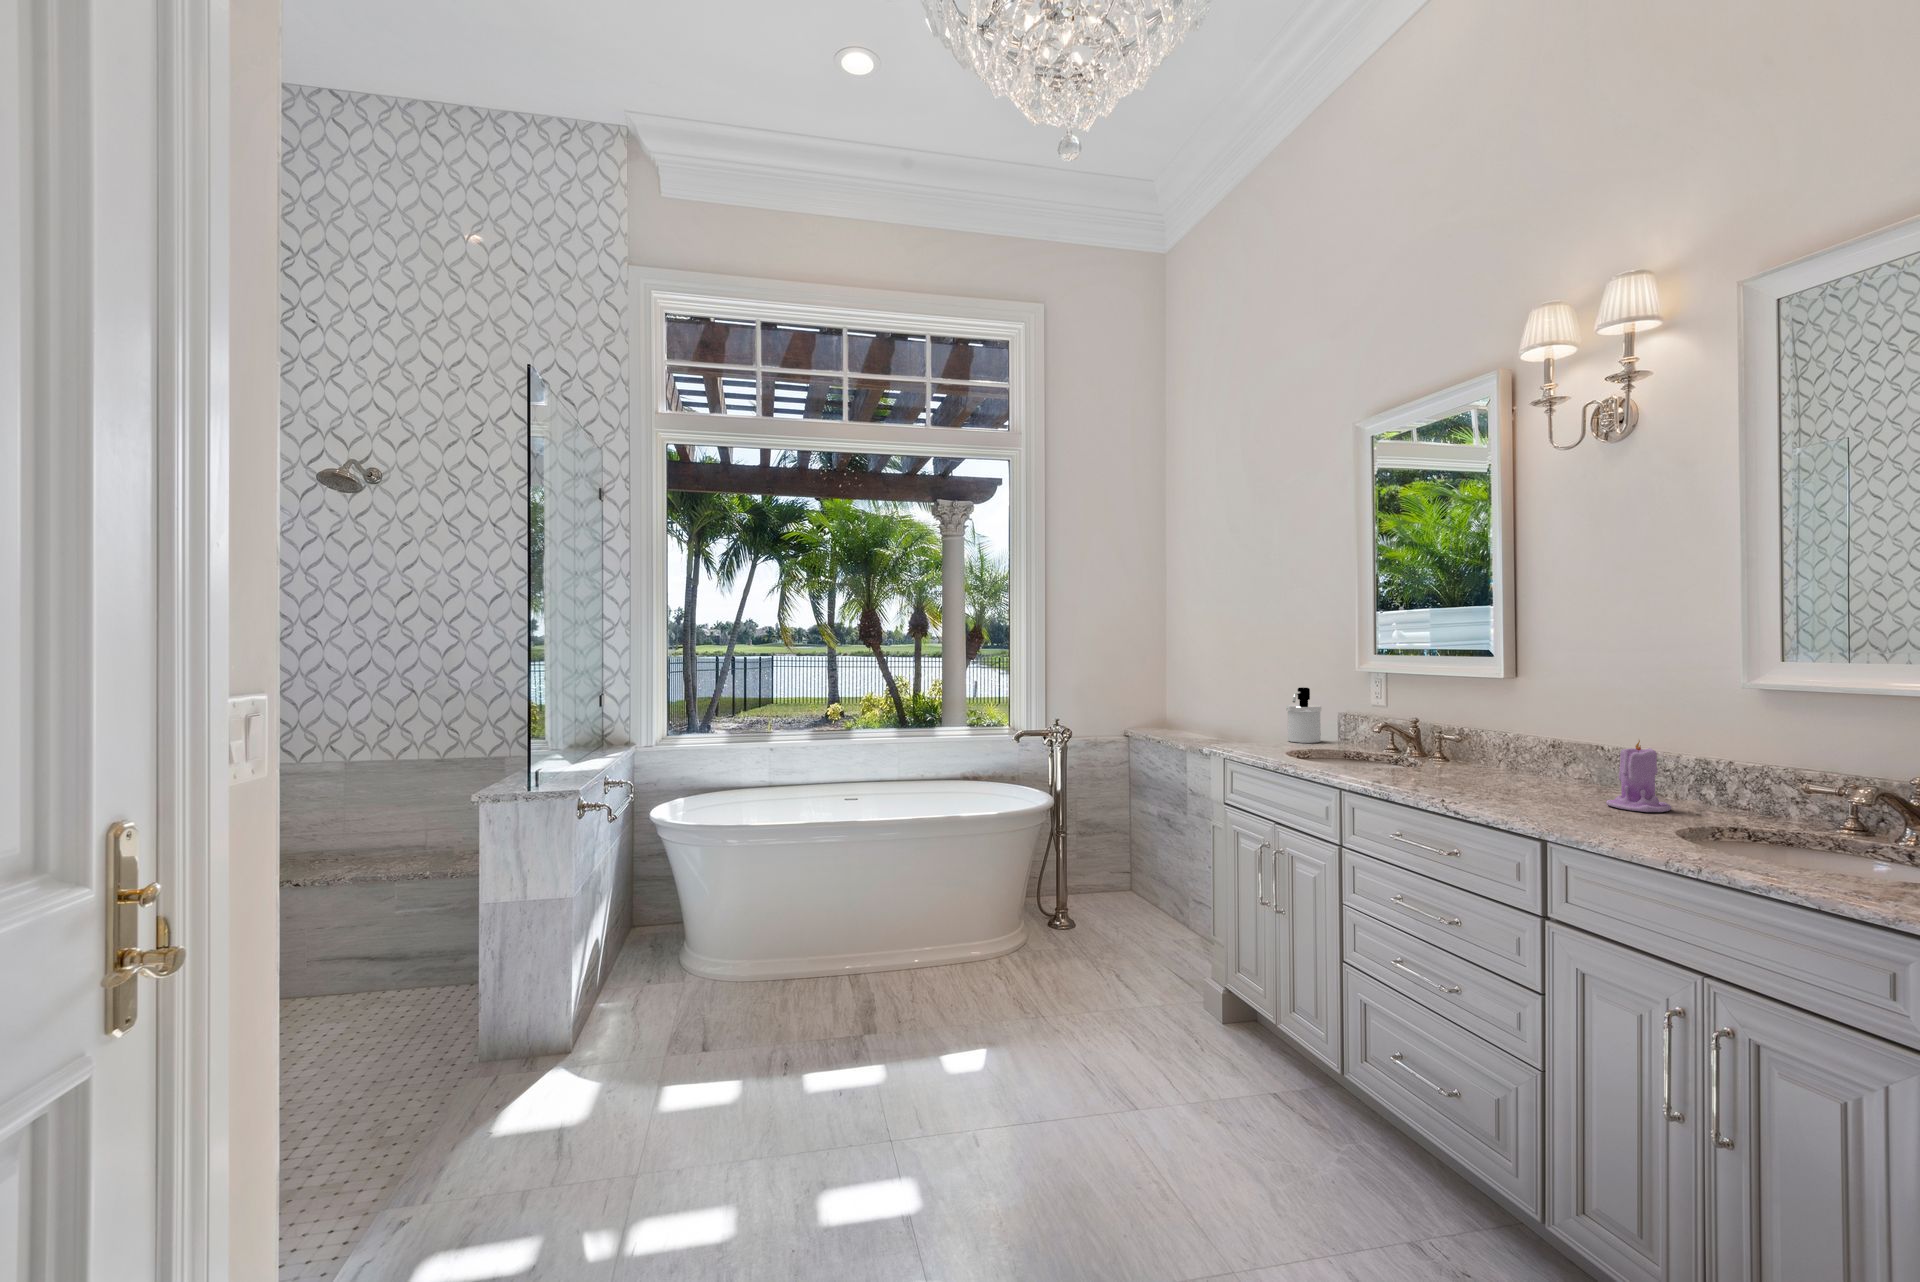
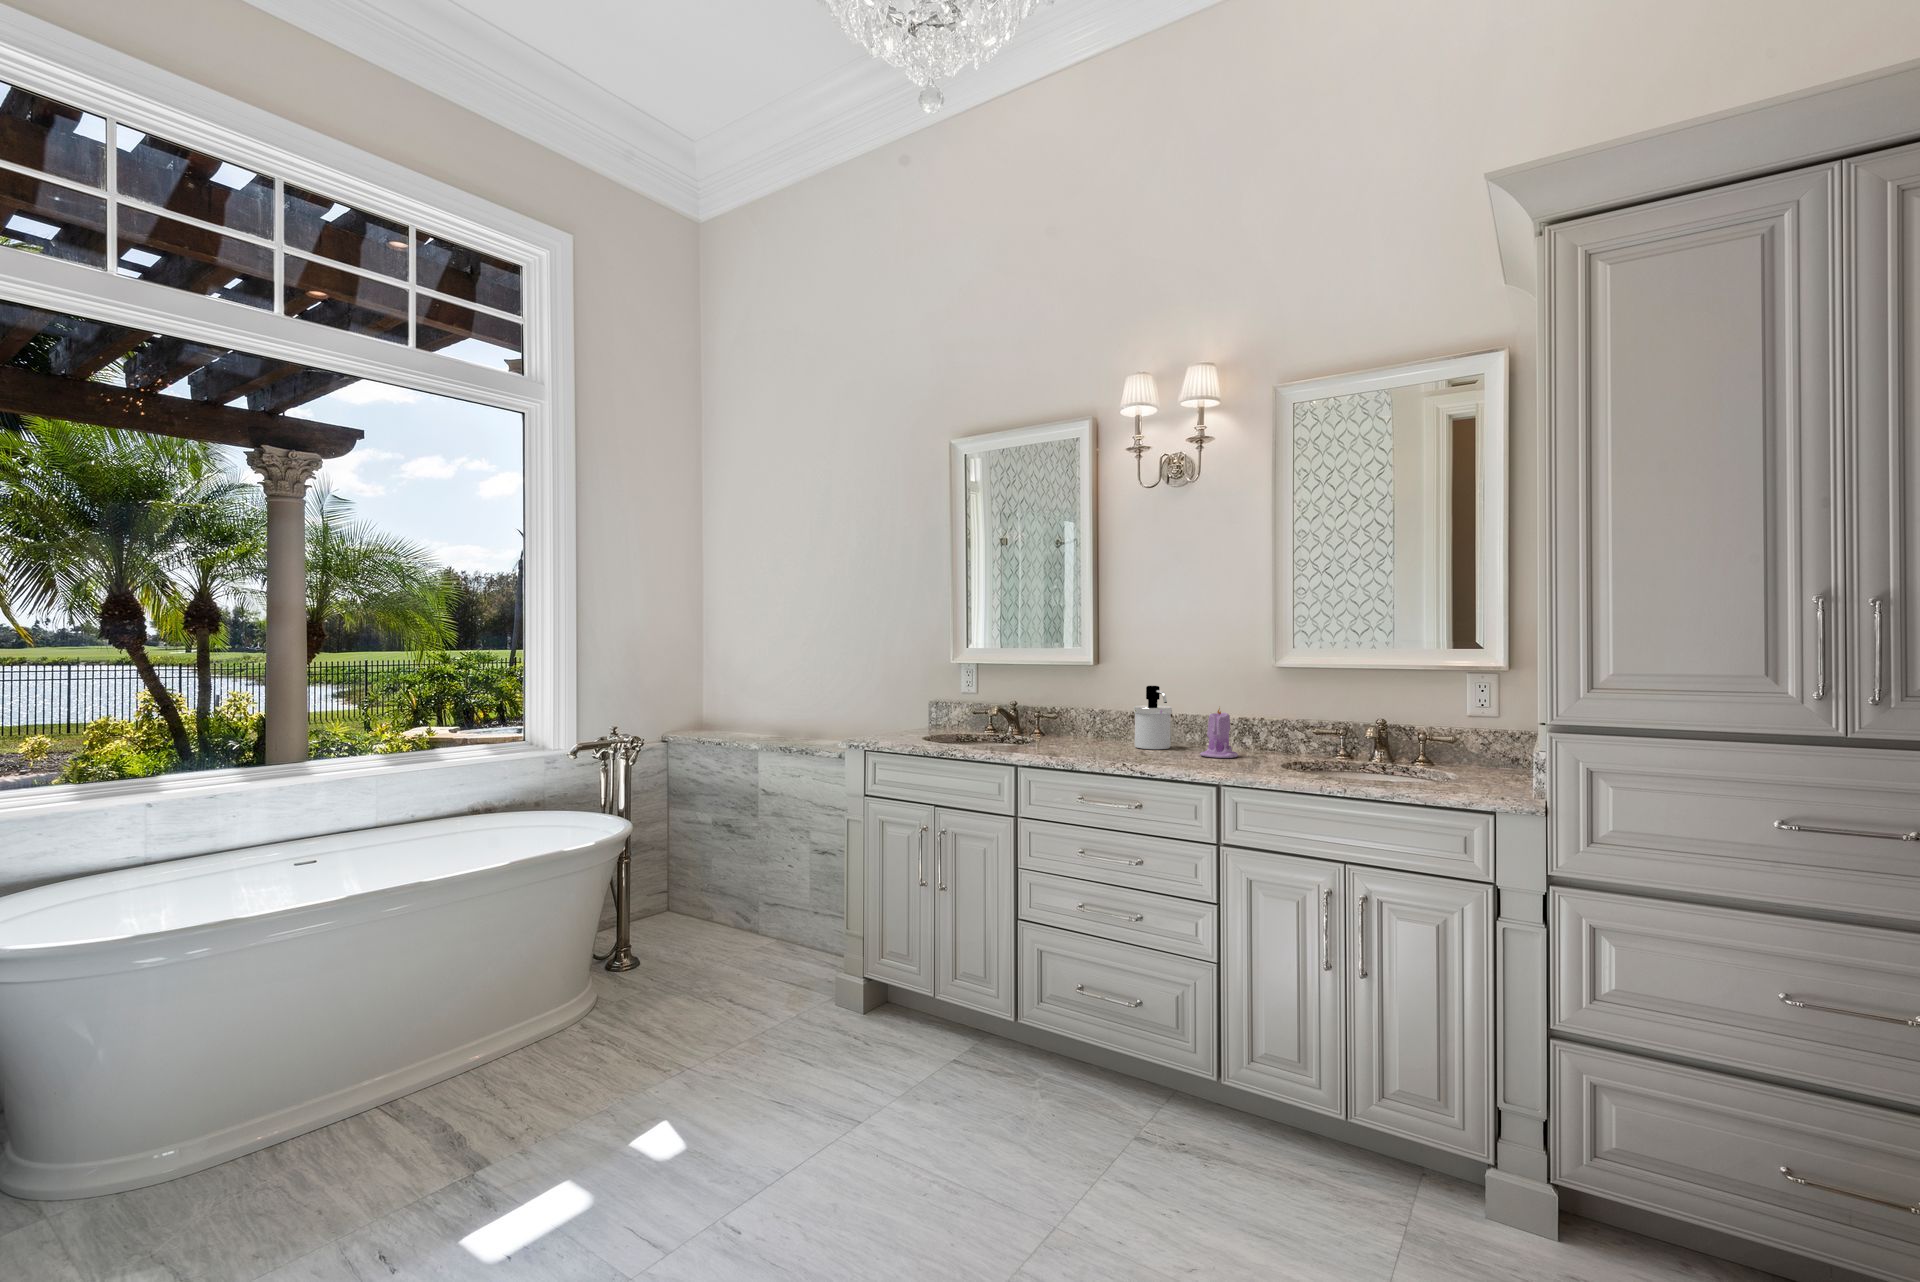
soap dispenser: present [1286,687,1322,743] -> present [1134,686,1172,749]

